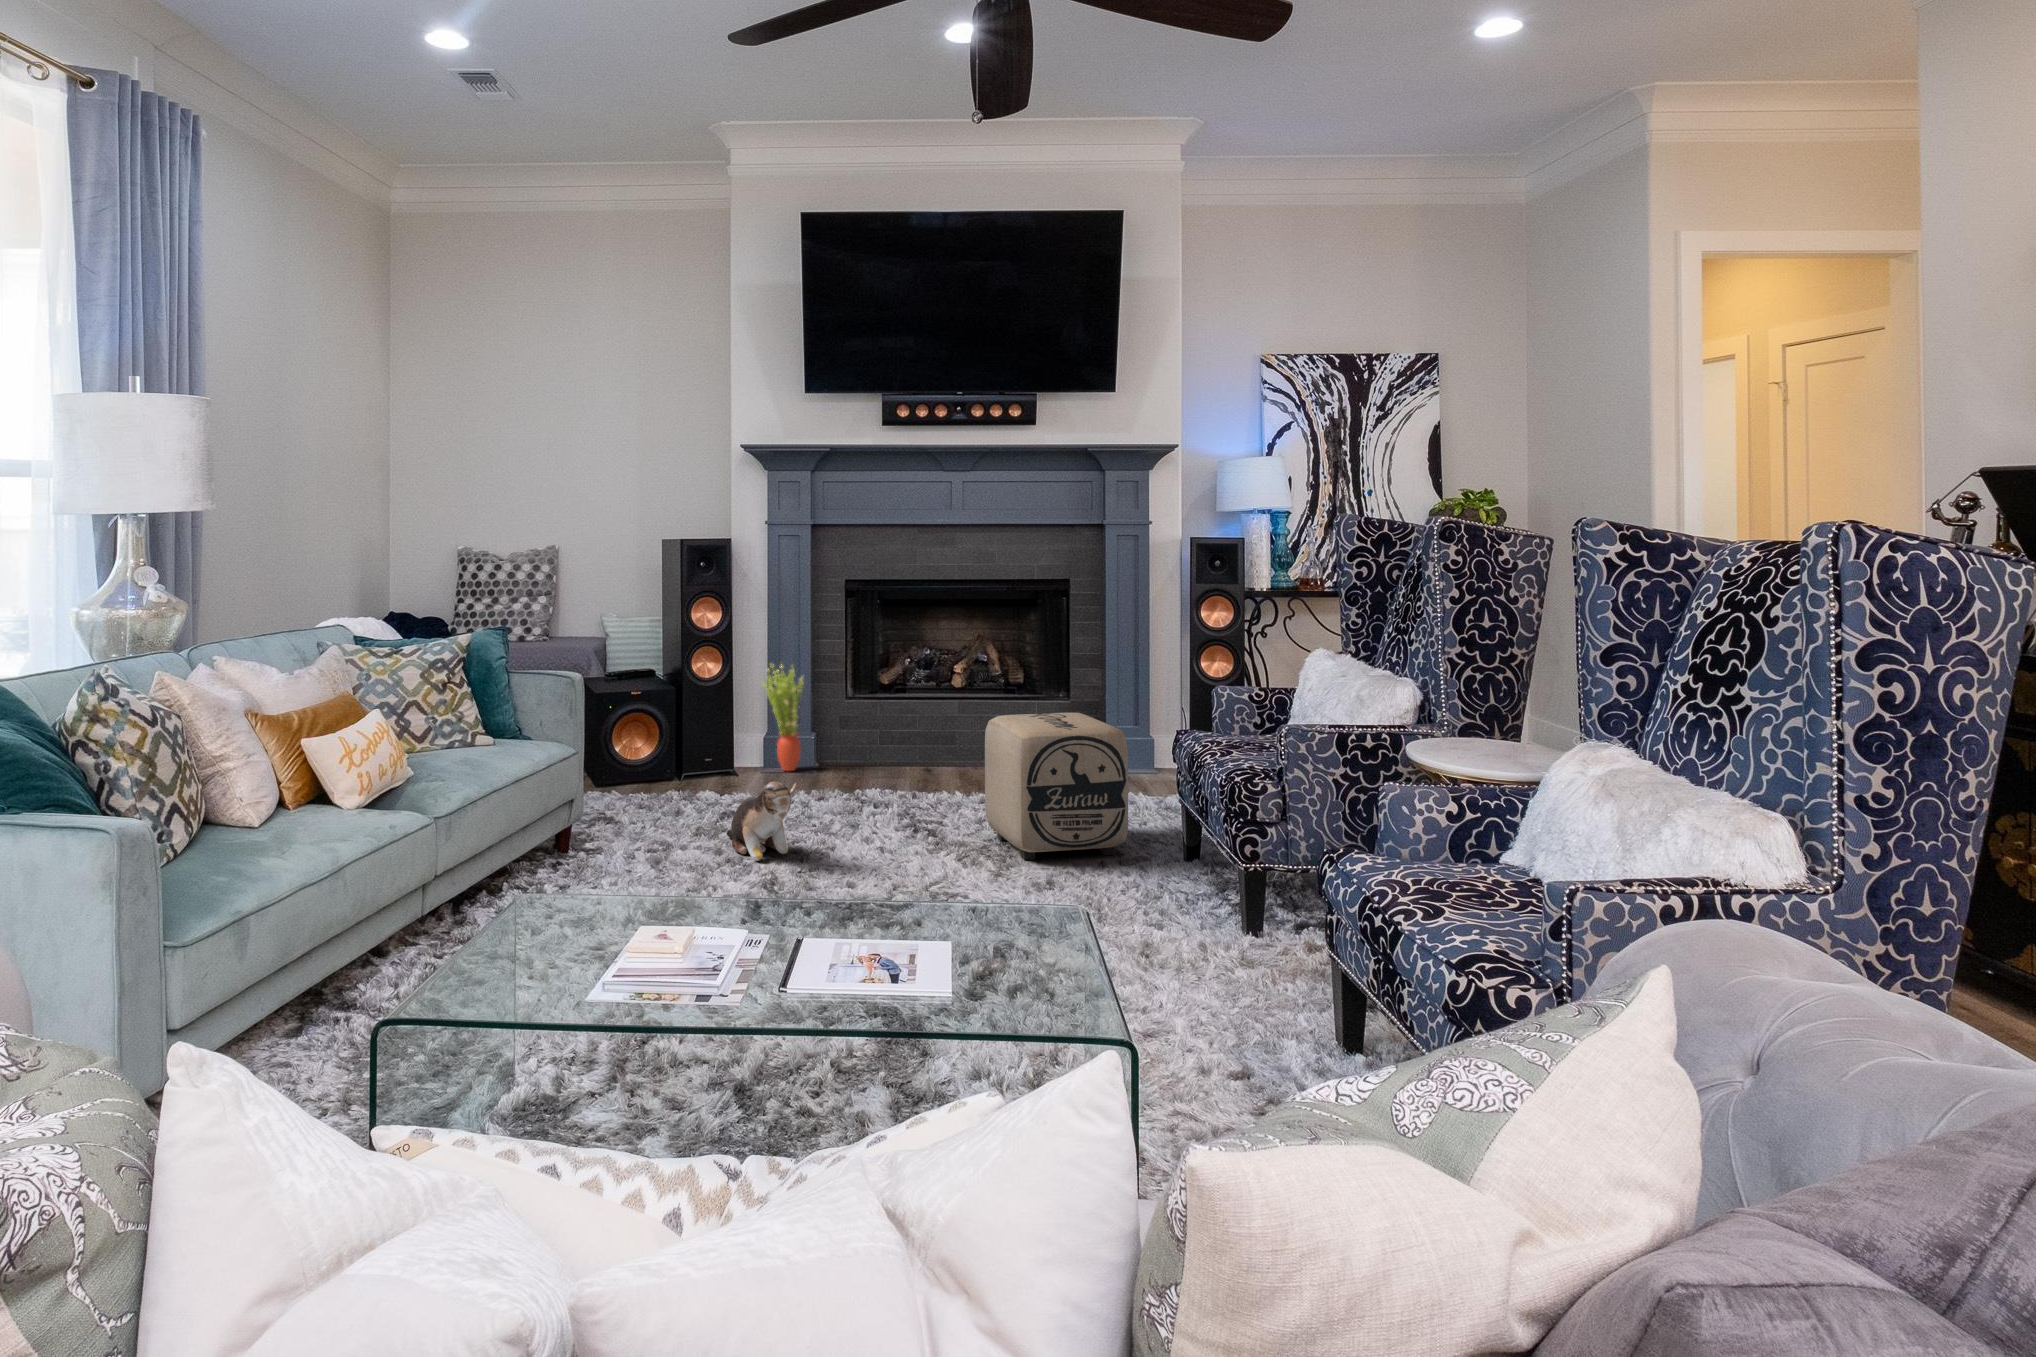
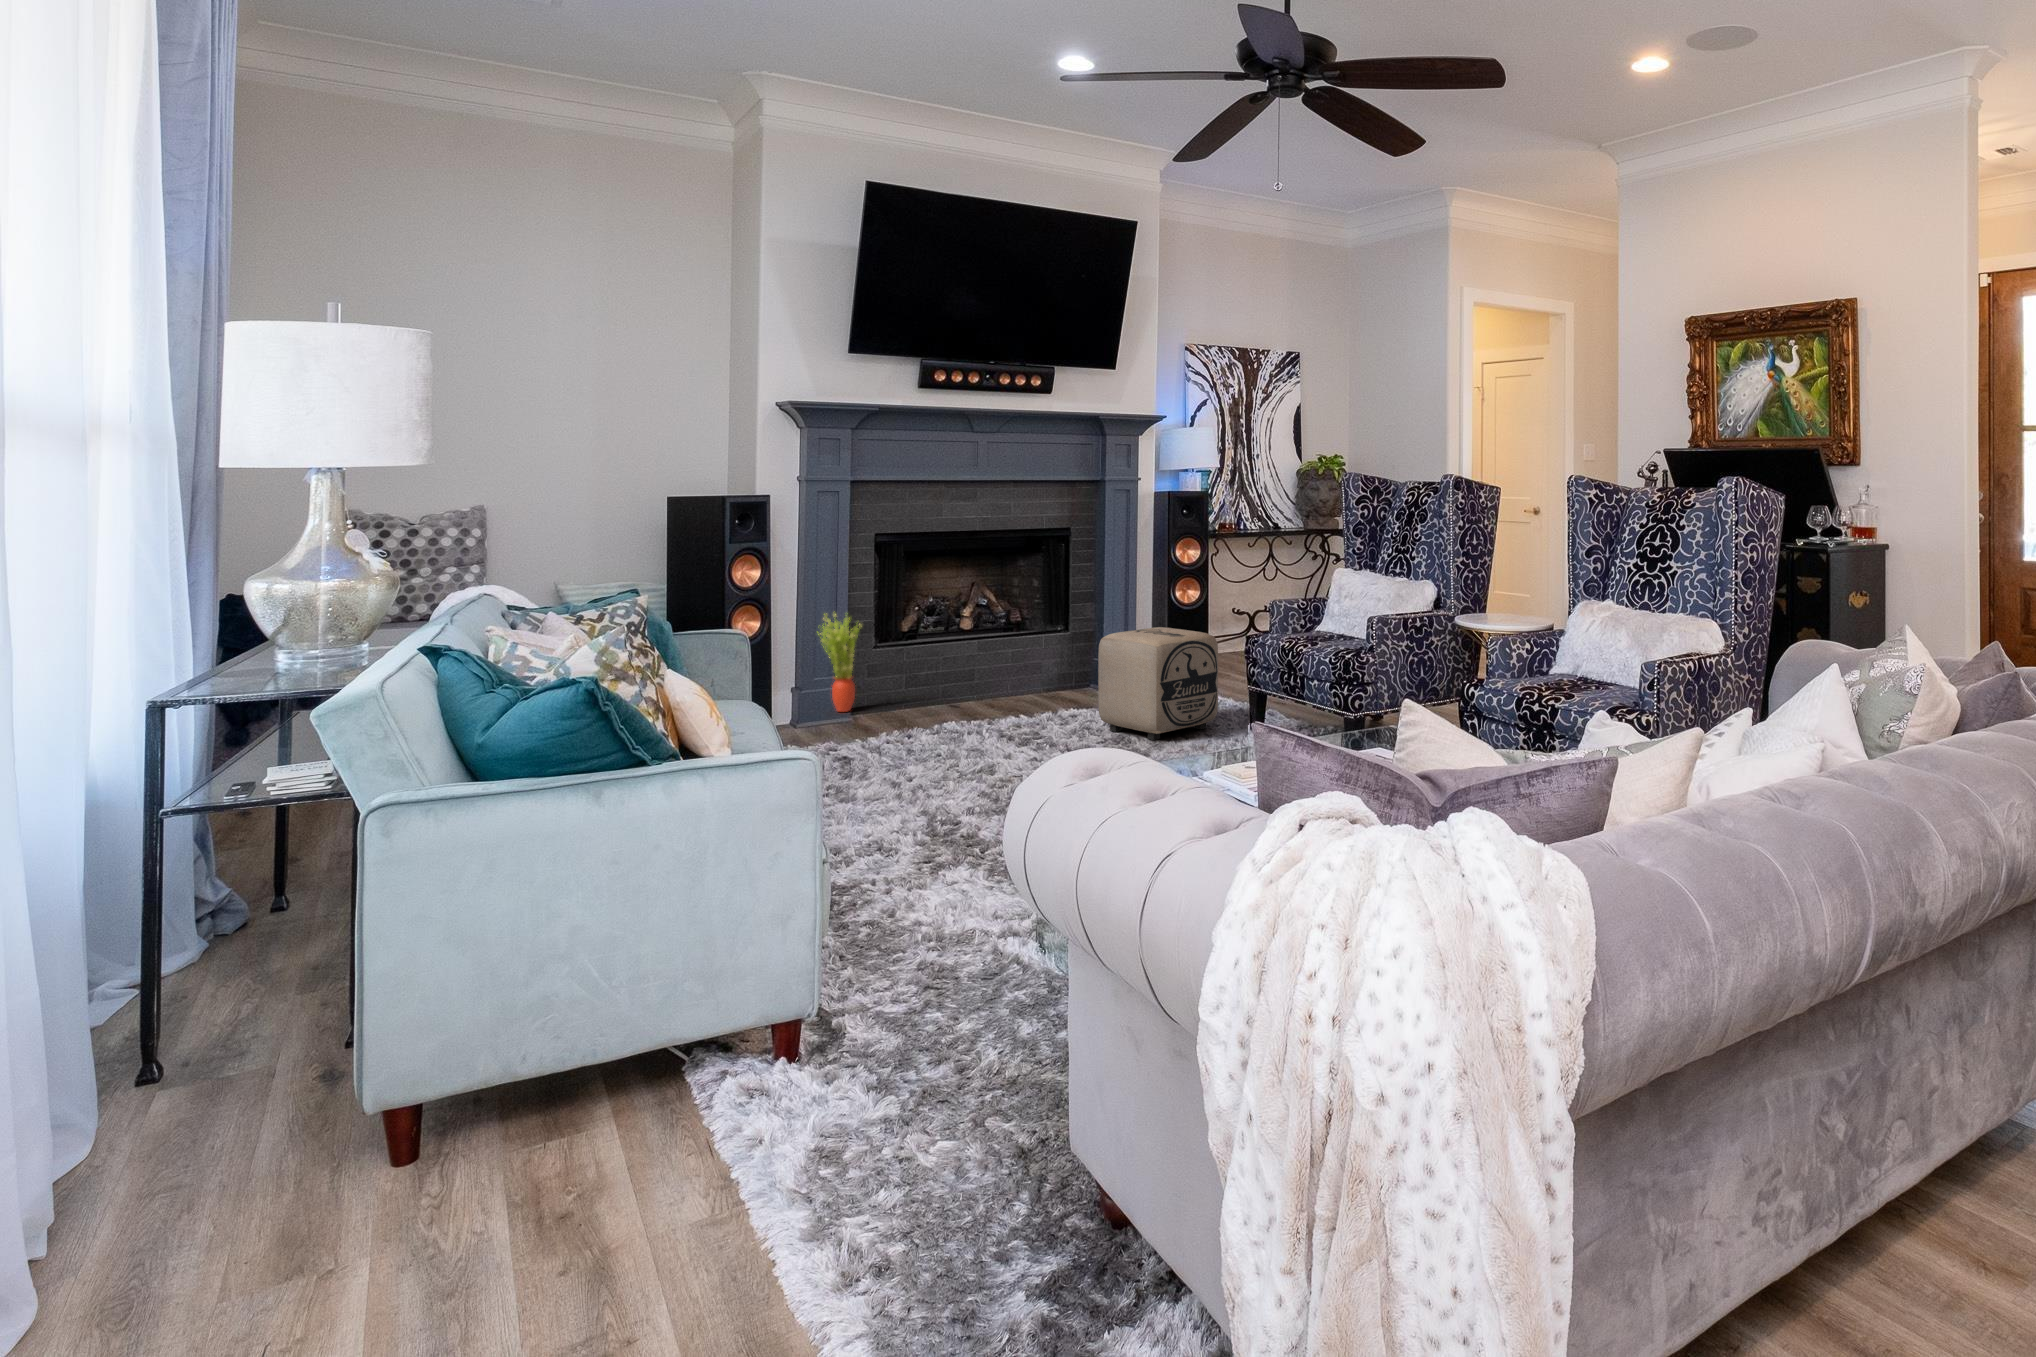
plush toy: present [727,782,796,861] -> none [893,700,994,772]

